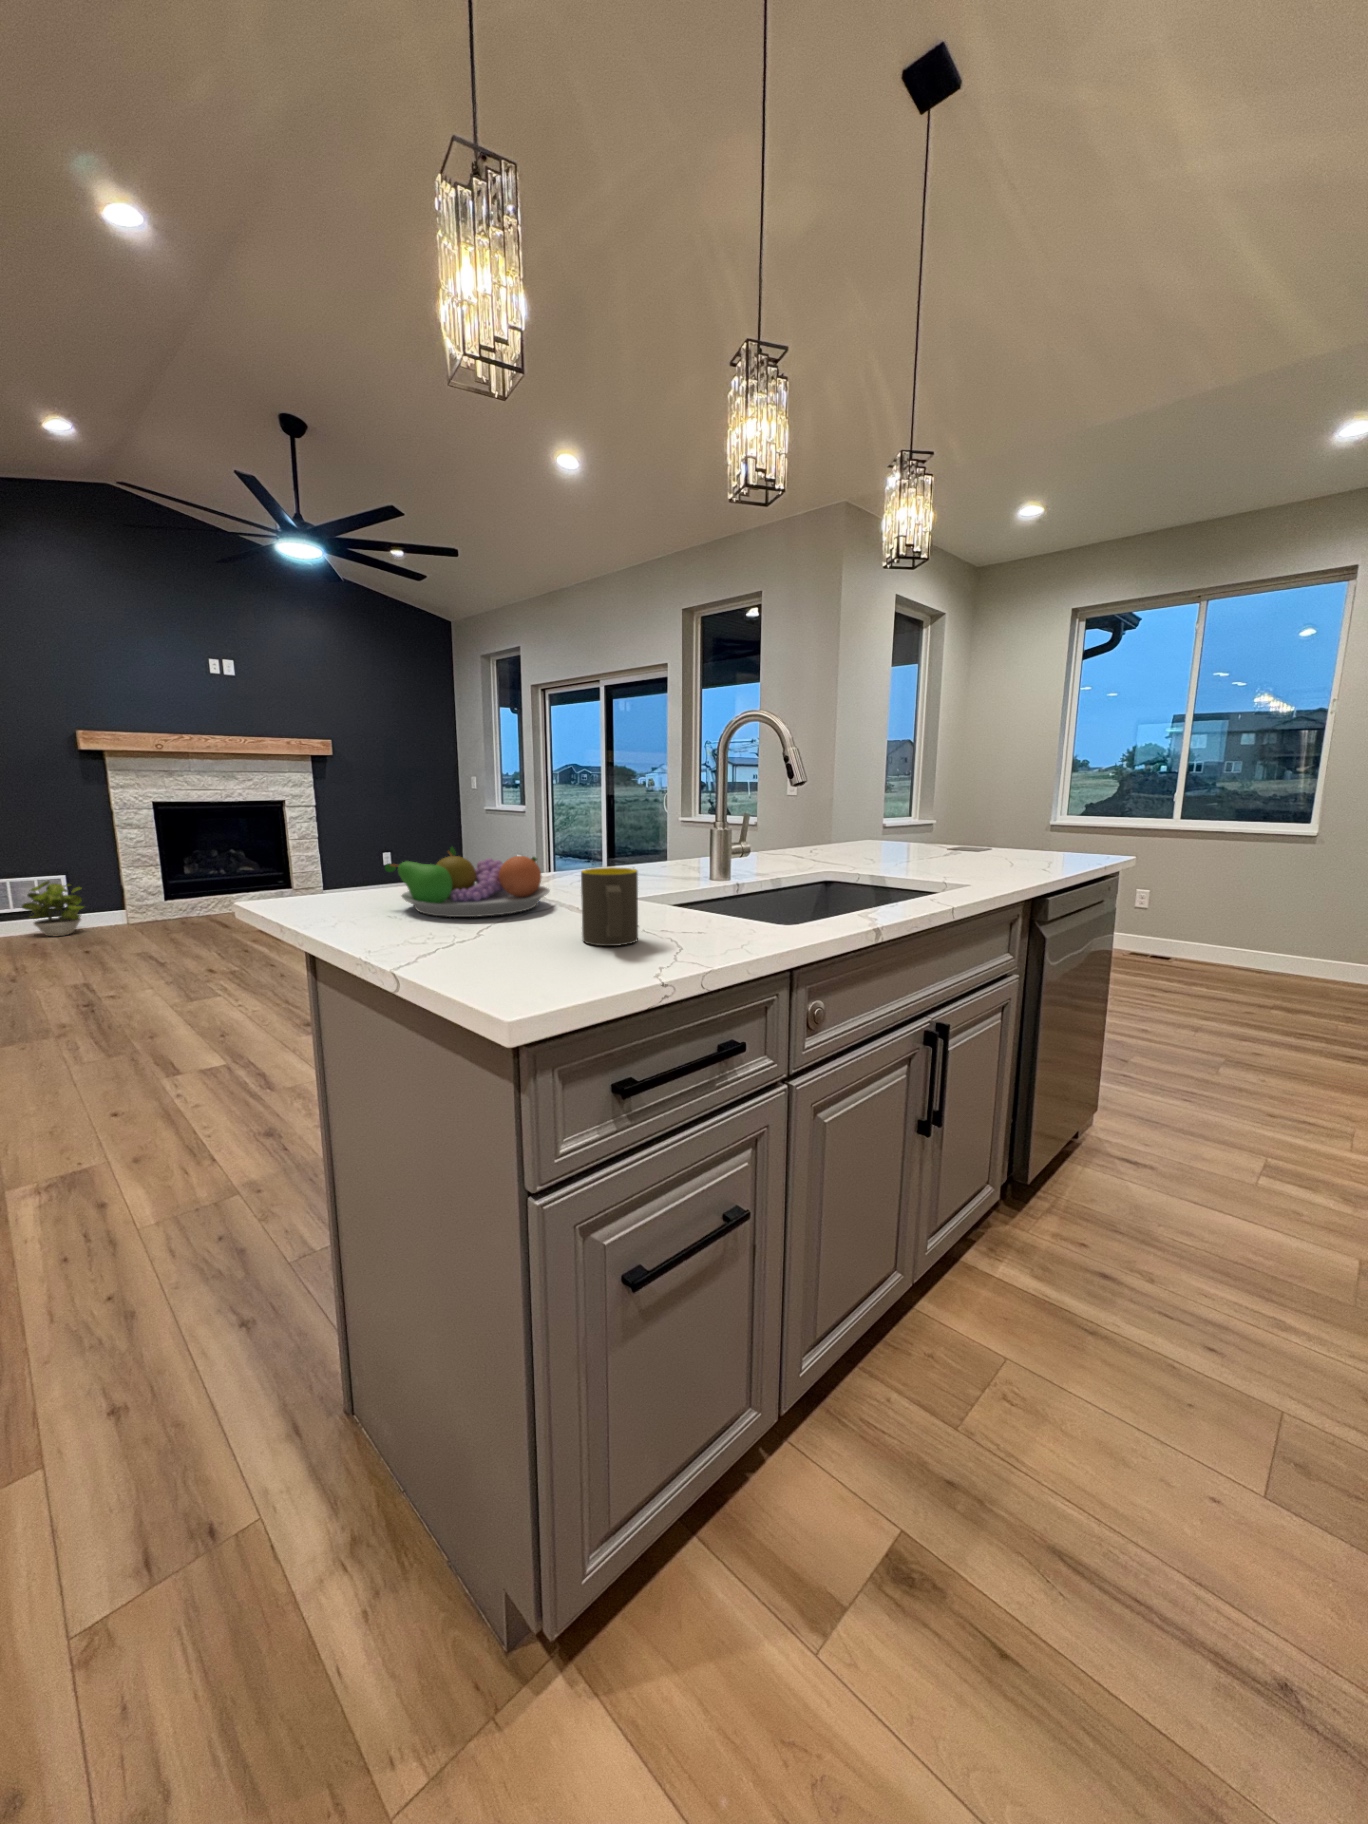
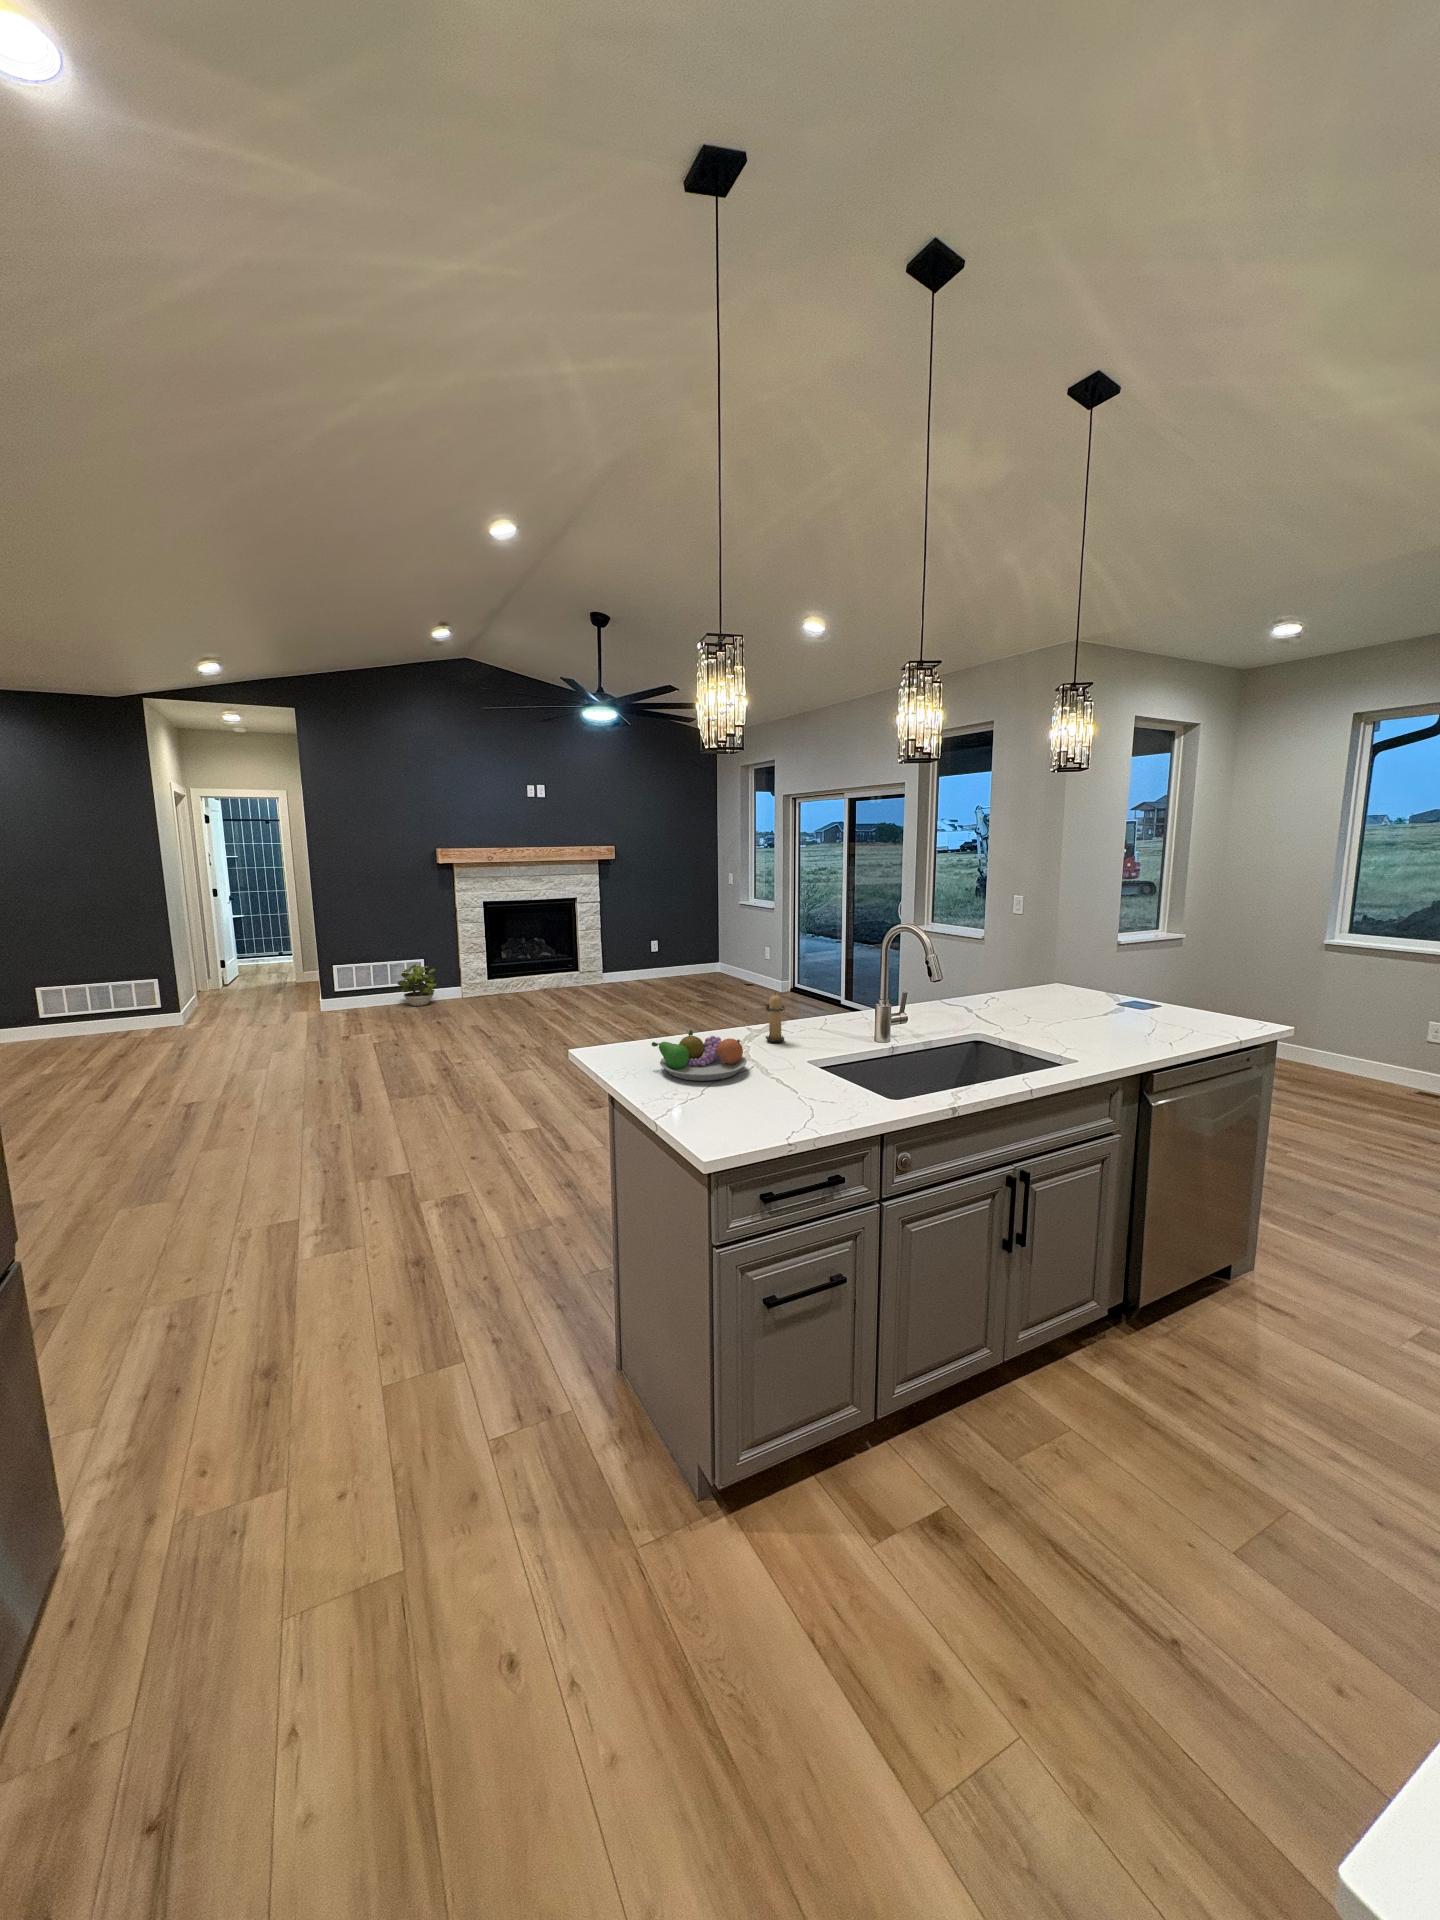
candle: none [561,804,598,880] -> present [766,992,785,1042]
mug: present [581,867,638,946] -> none [756,1064,788,1114]

